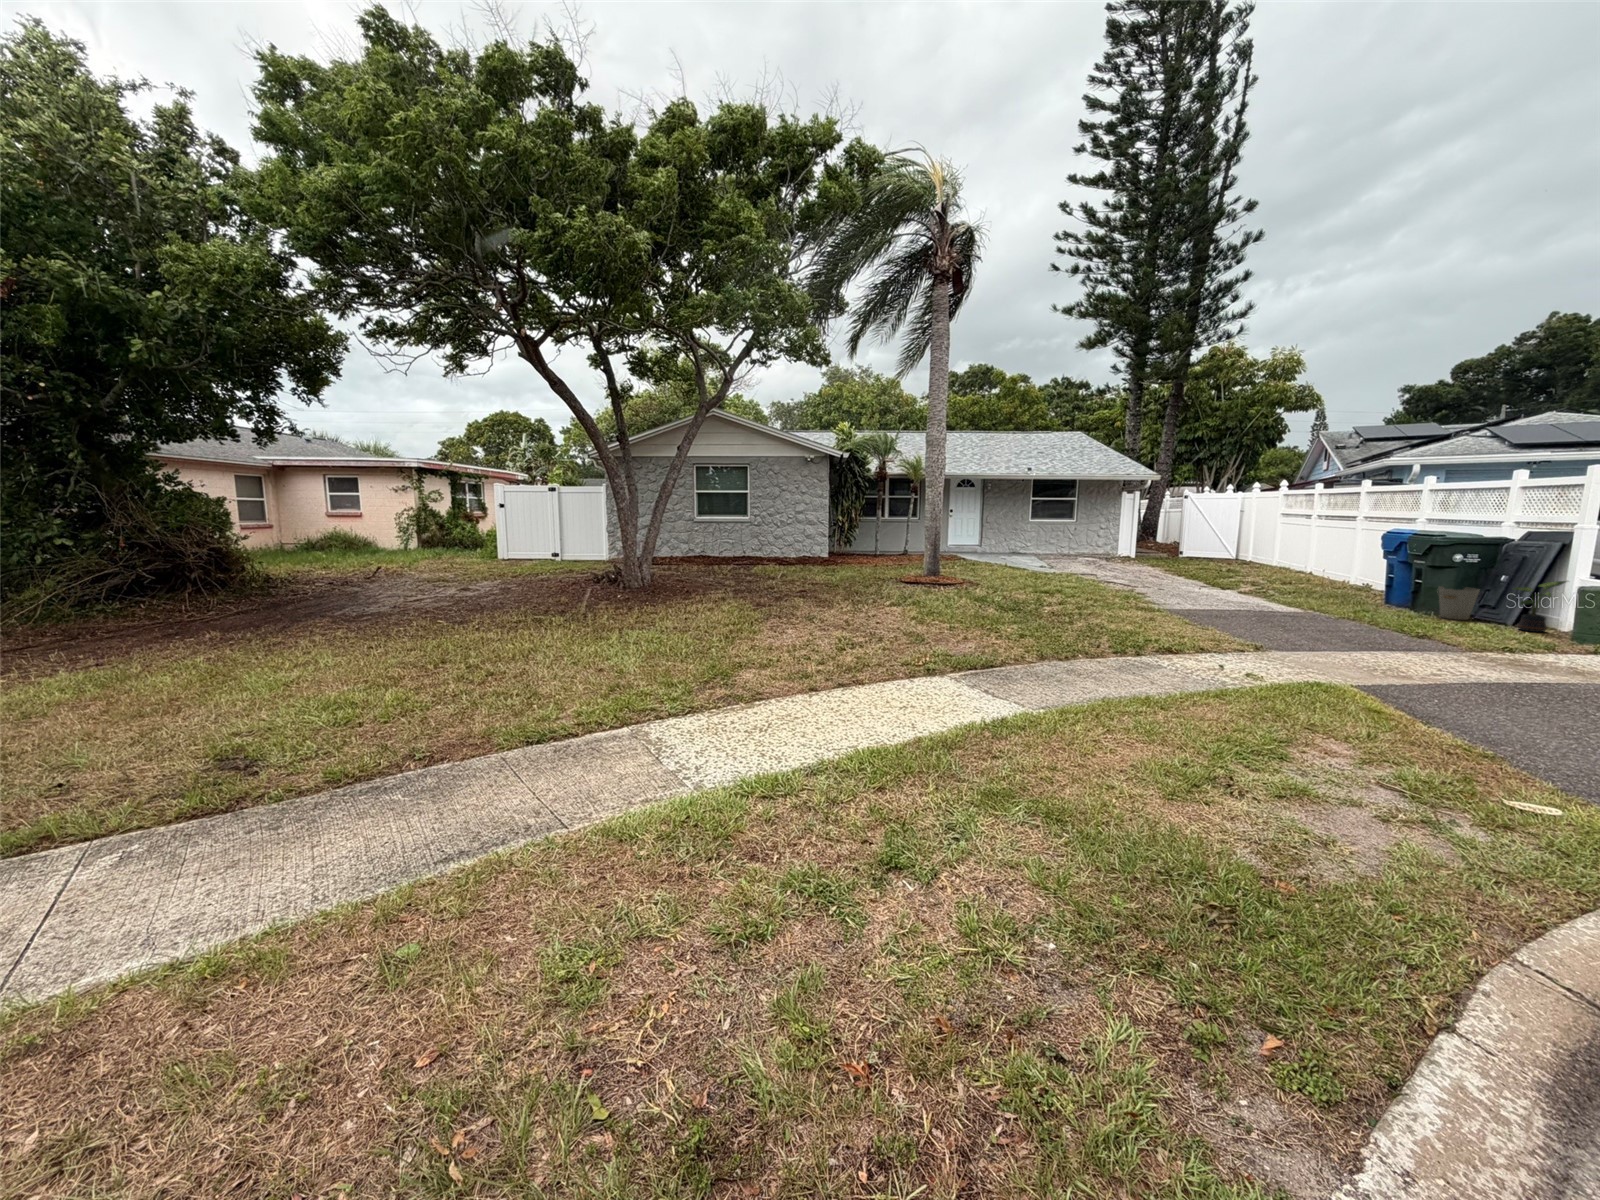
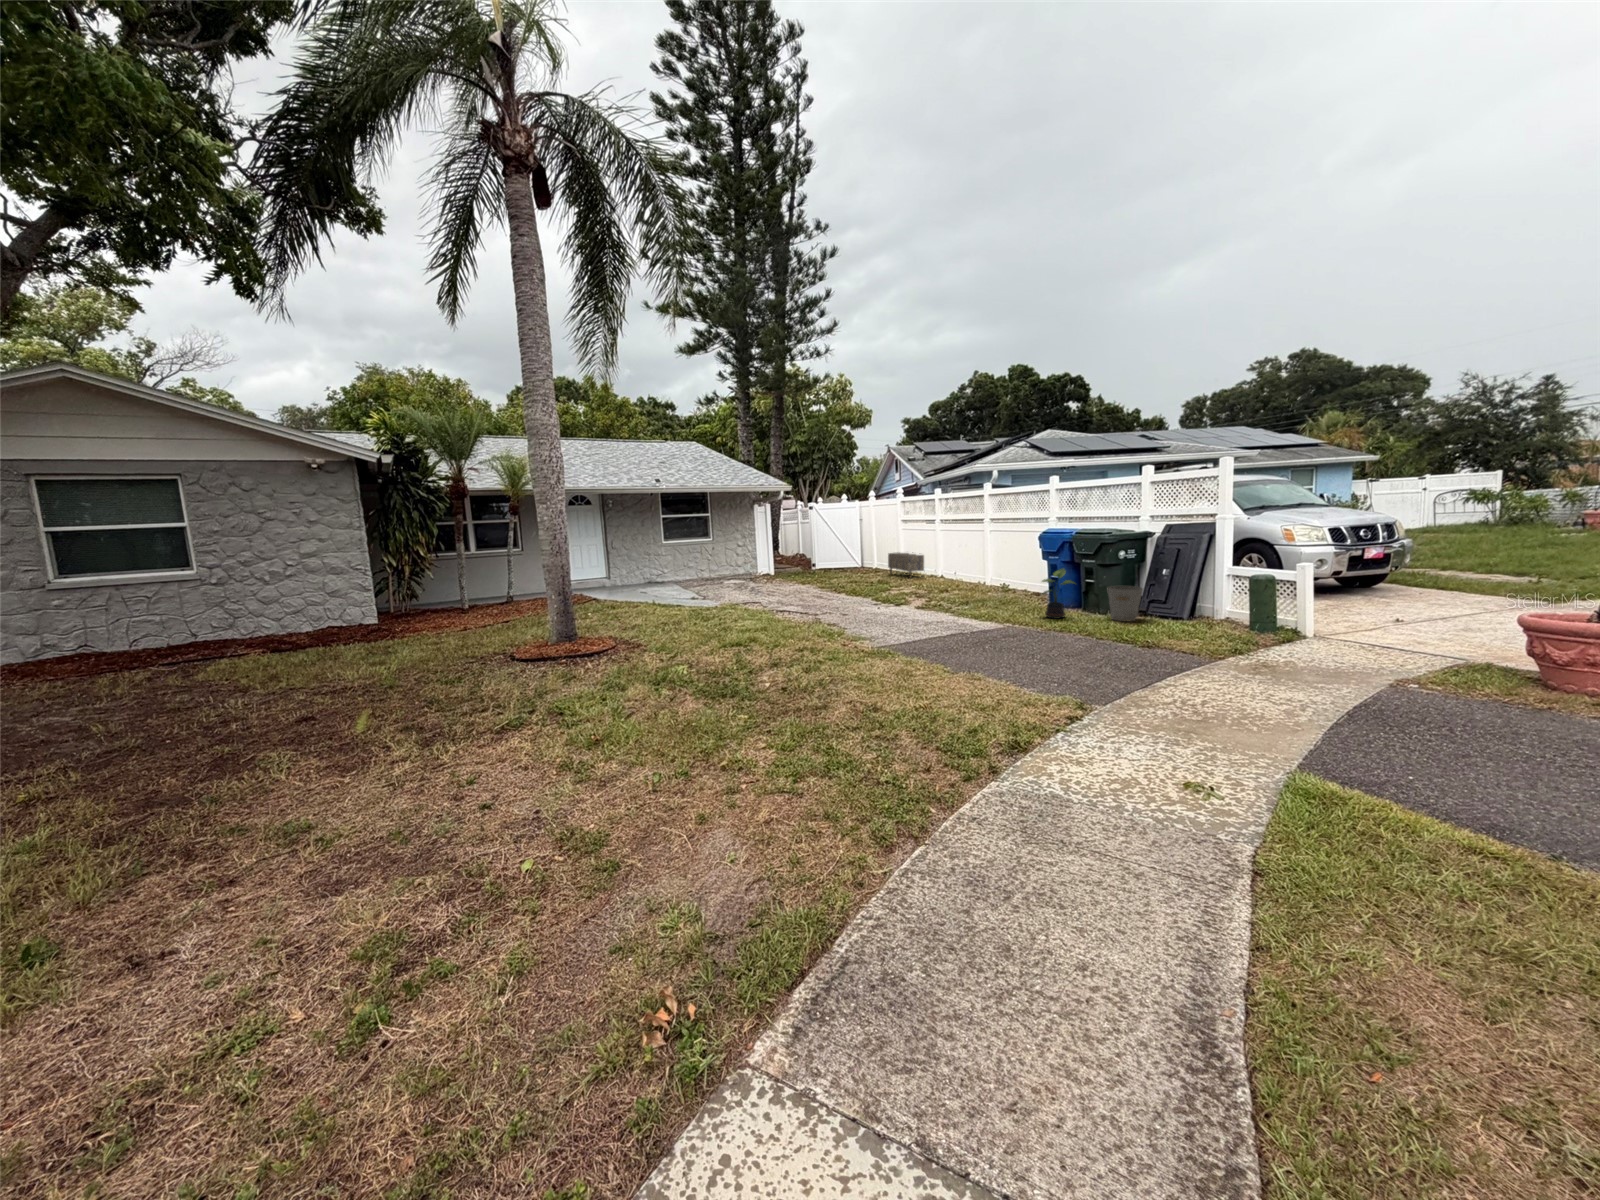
bench: none [1257,546,1303,573] -> present [888,552,924,578]
potted plant: present [1514,581,1567,632] -> present [1042,568,1076,619]

